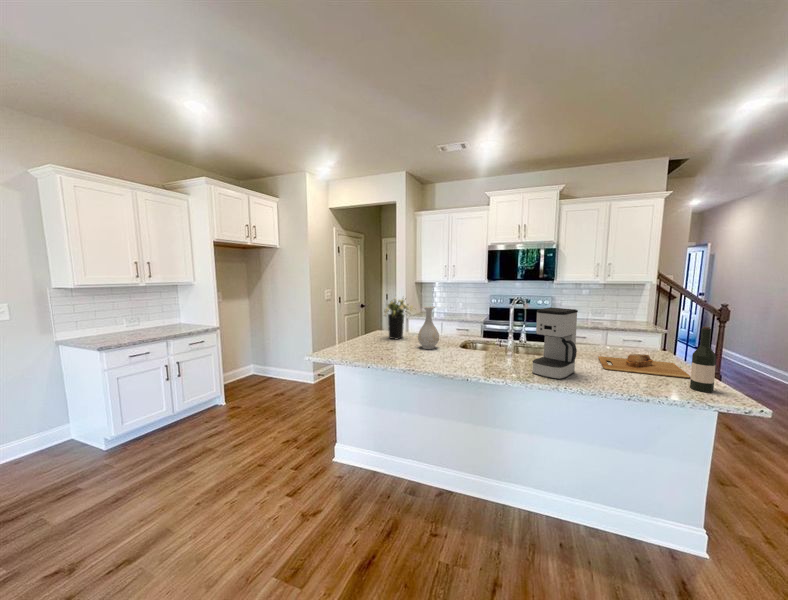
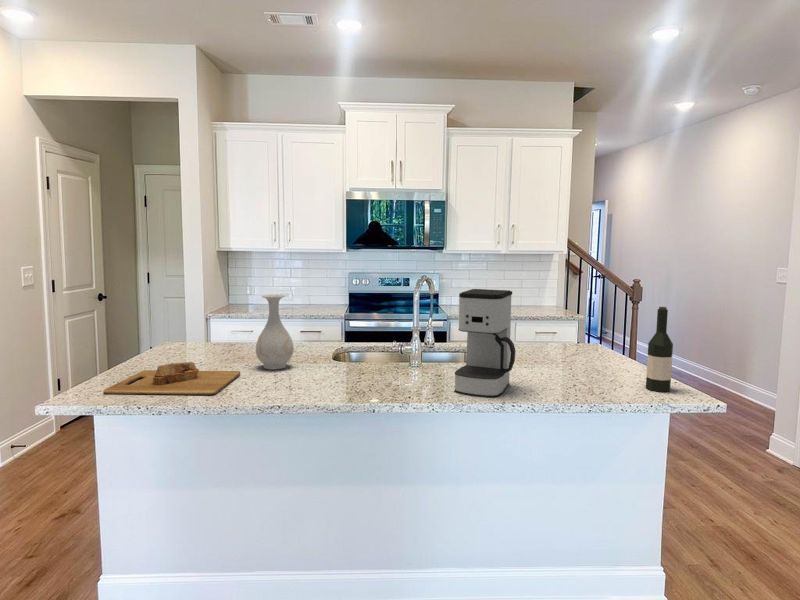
flower arrangement: present [384,298,413,339] -> none [179,278,245,357]
cutting board: present [598,354,690,378] -> present [103,362,240,395]

